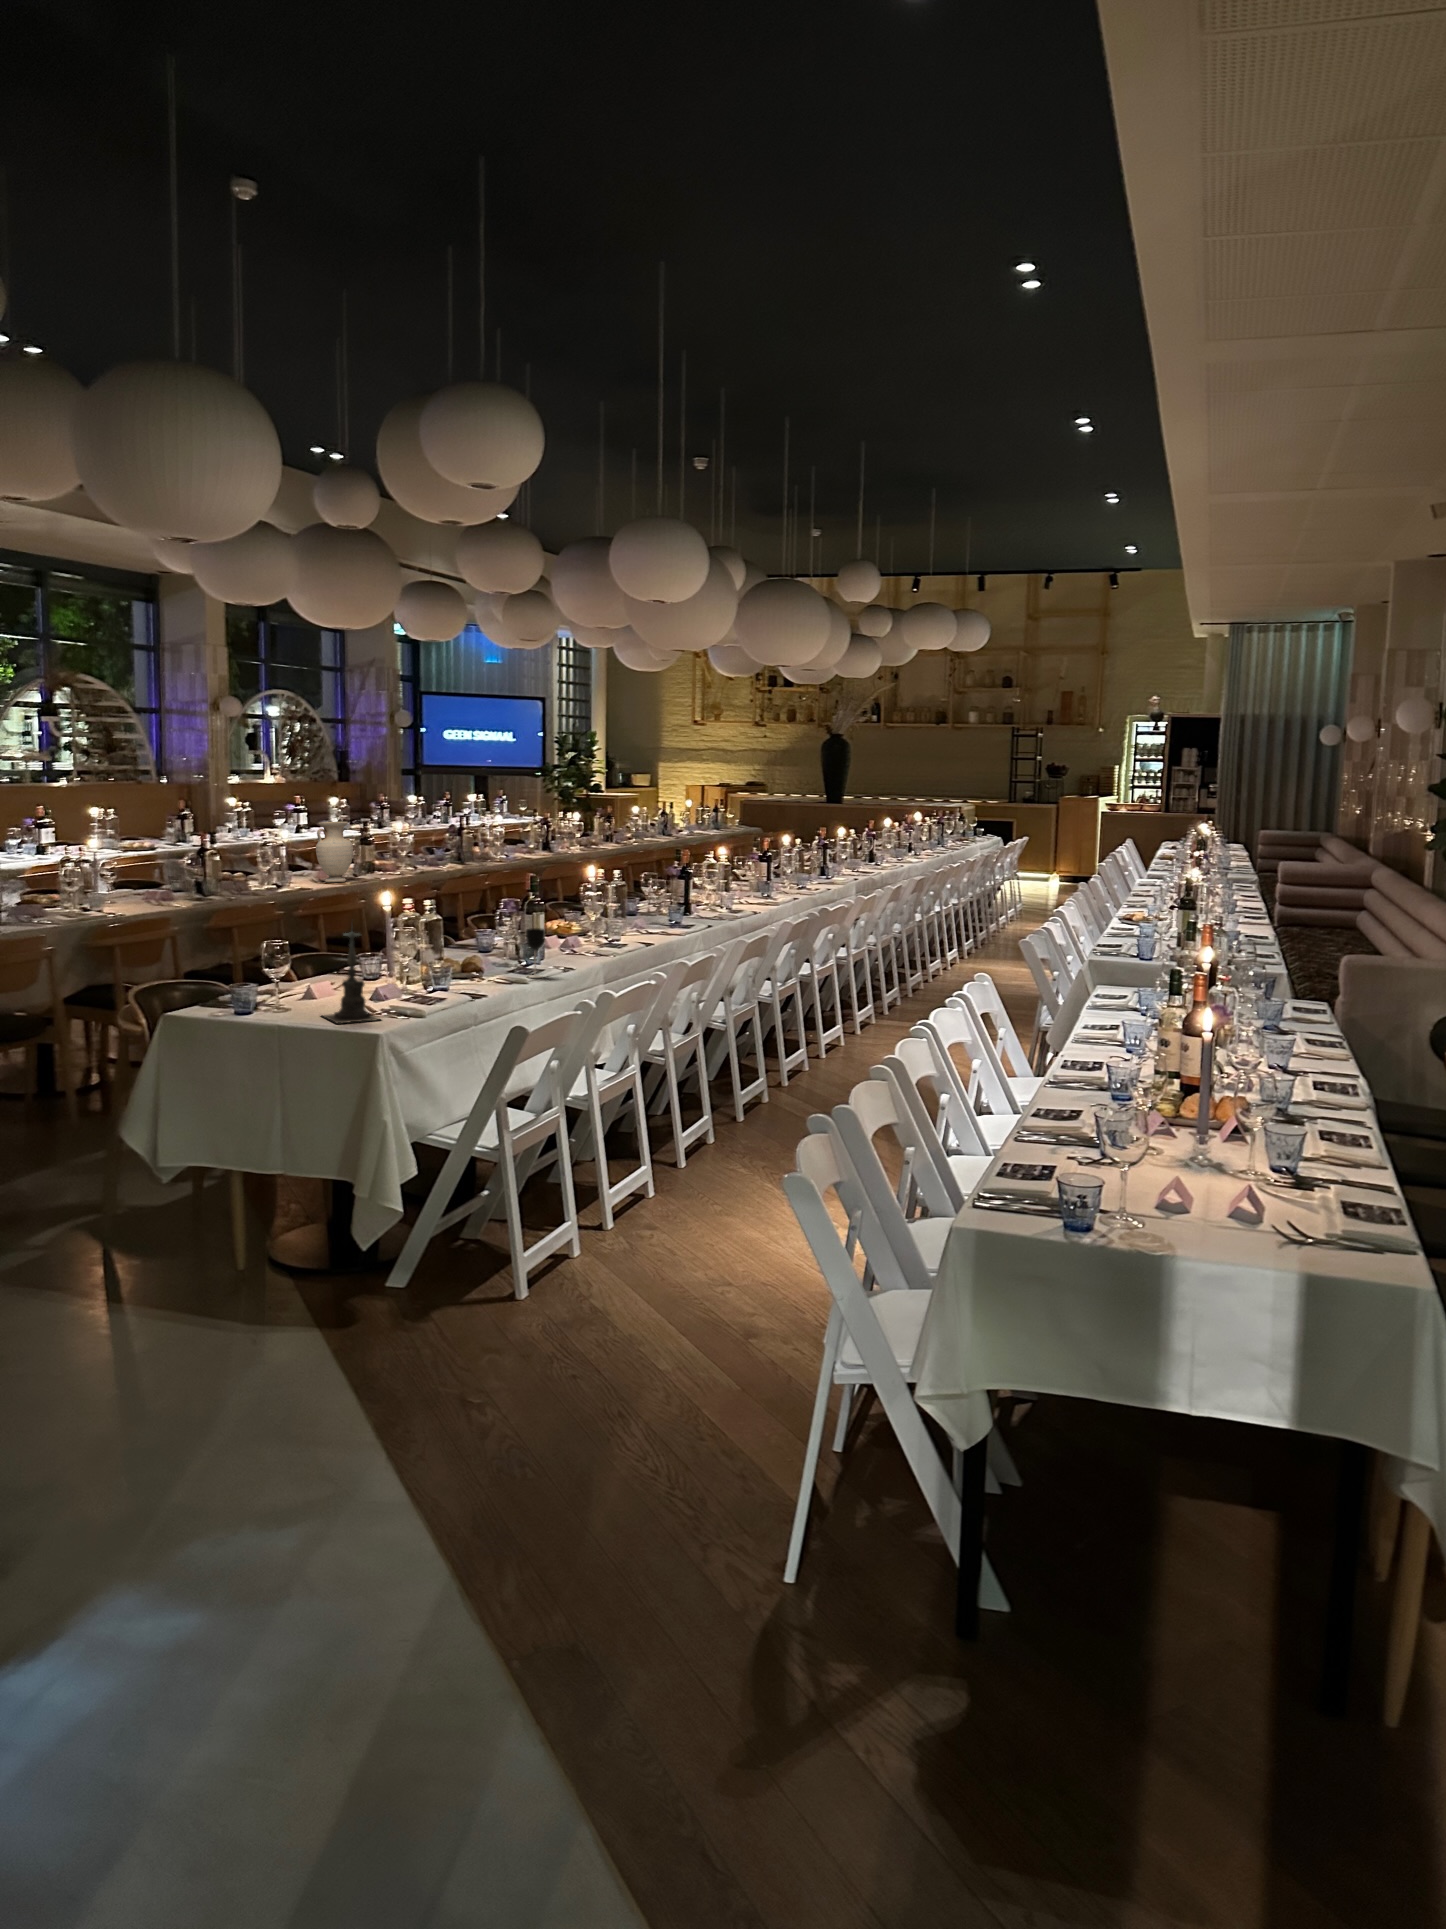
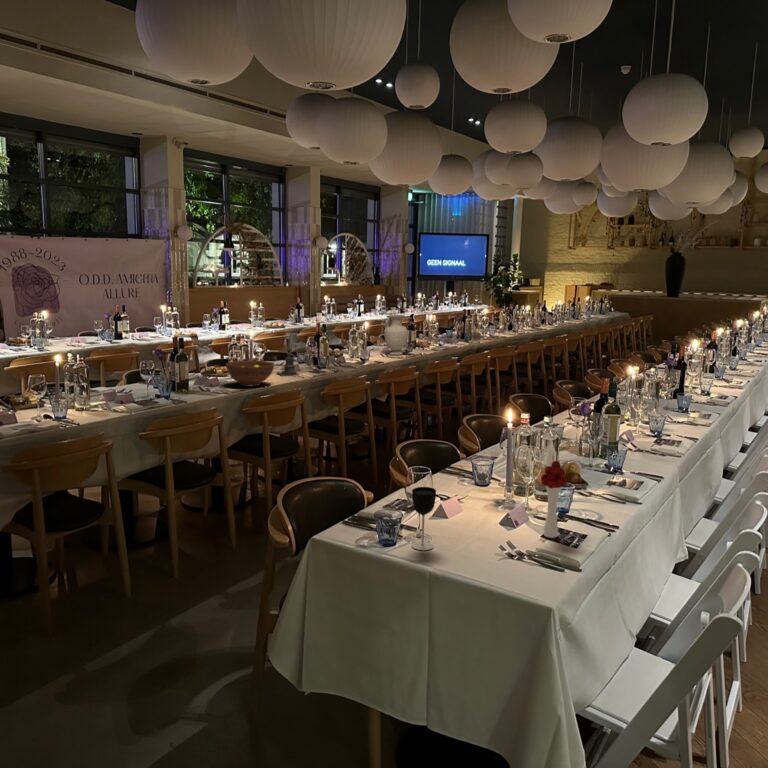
fruit bowl: none [58,881,133,916] -> present [226,360,274,386]
wine glass: present [526,928,546,978] -> present [412,487,436,550]
candle holder: present [323,931,379,1023] -> present [278,337,299,376]
flower bouquet: none [411,935,439,1012] -> present [541,461,567,538]

